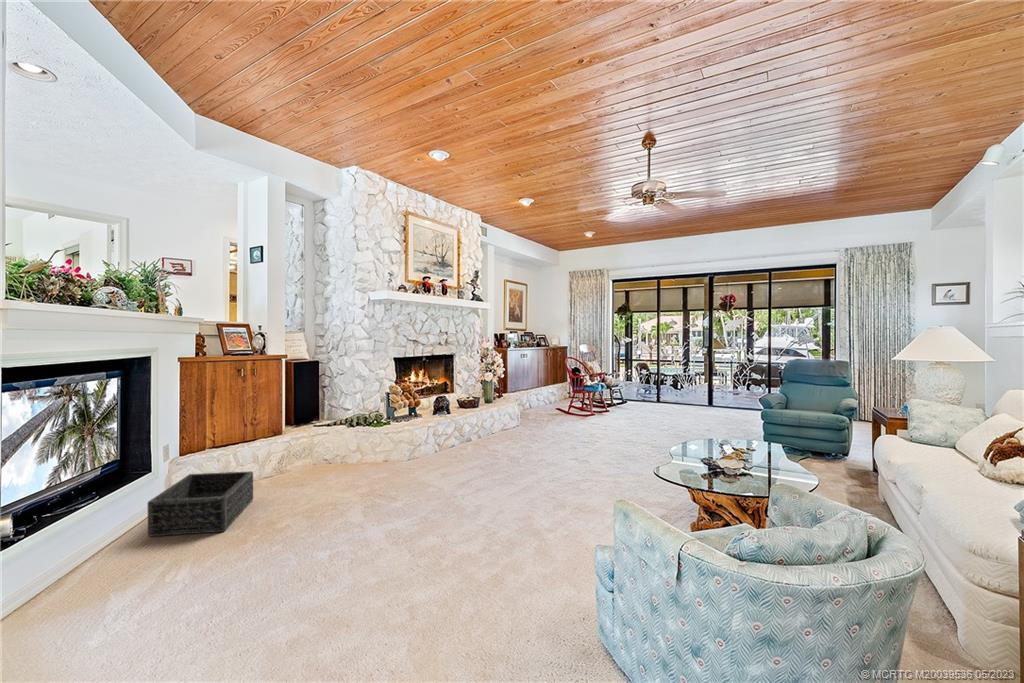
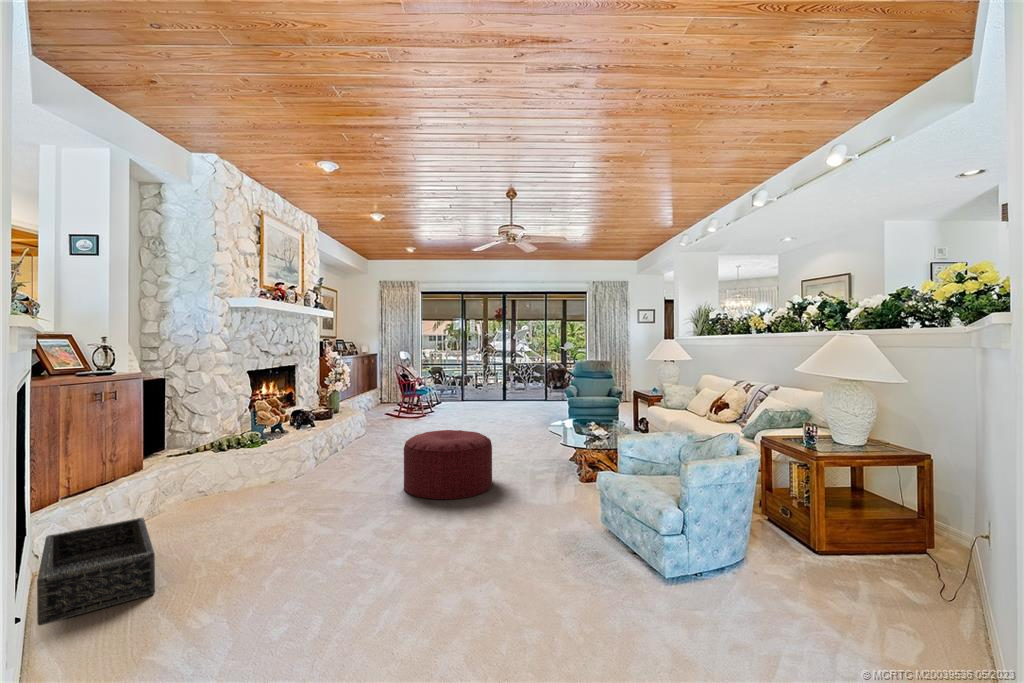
ottoman: none [490,427,585,501] -> present [404,430,492,499]

